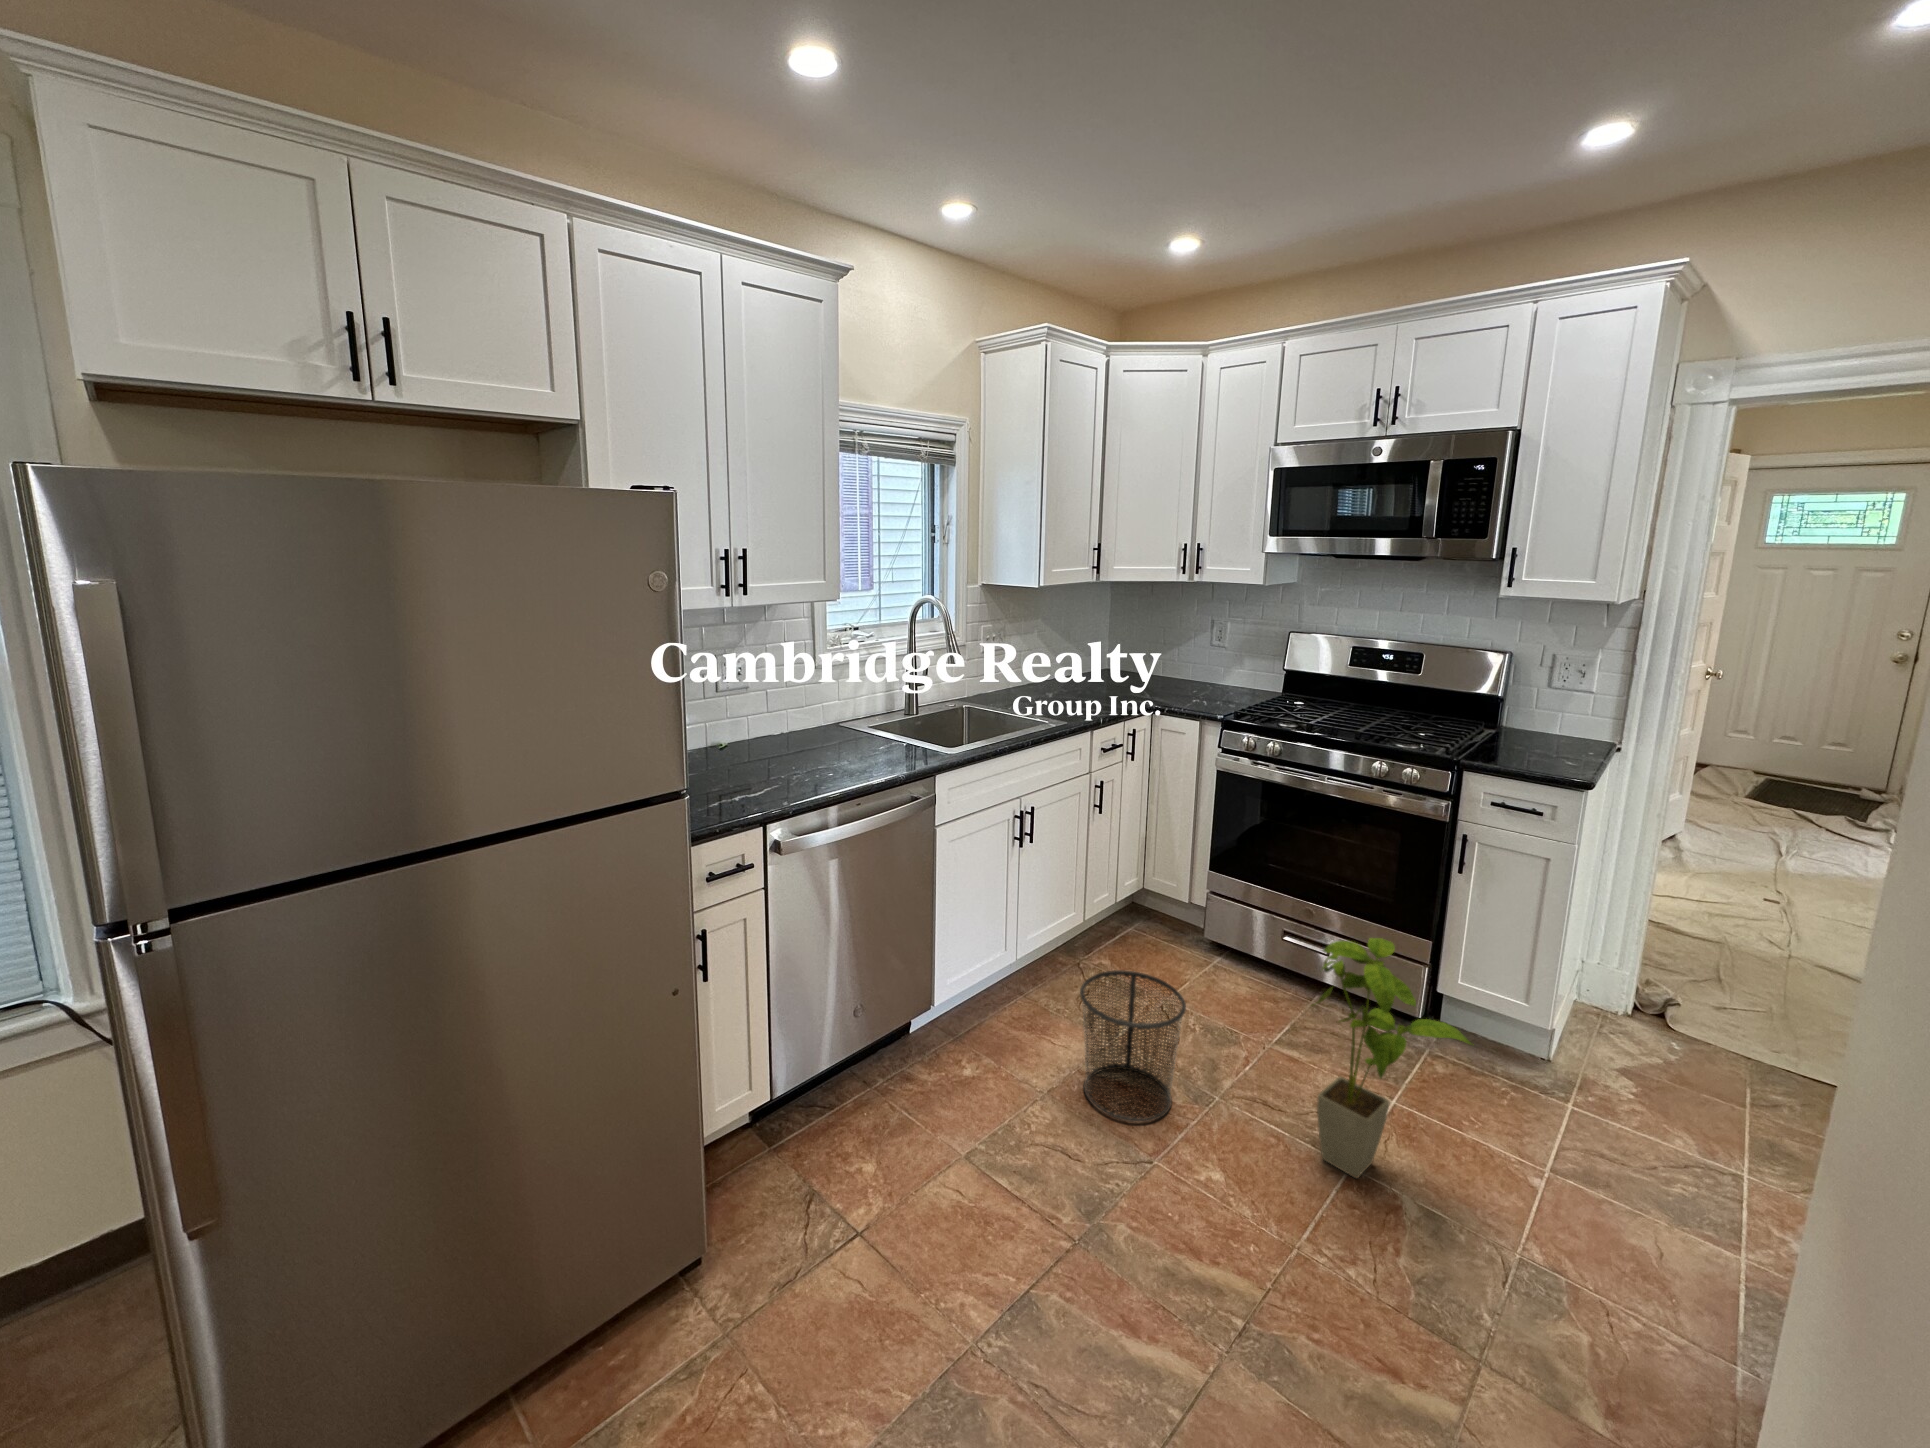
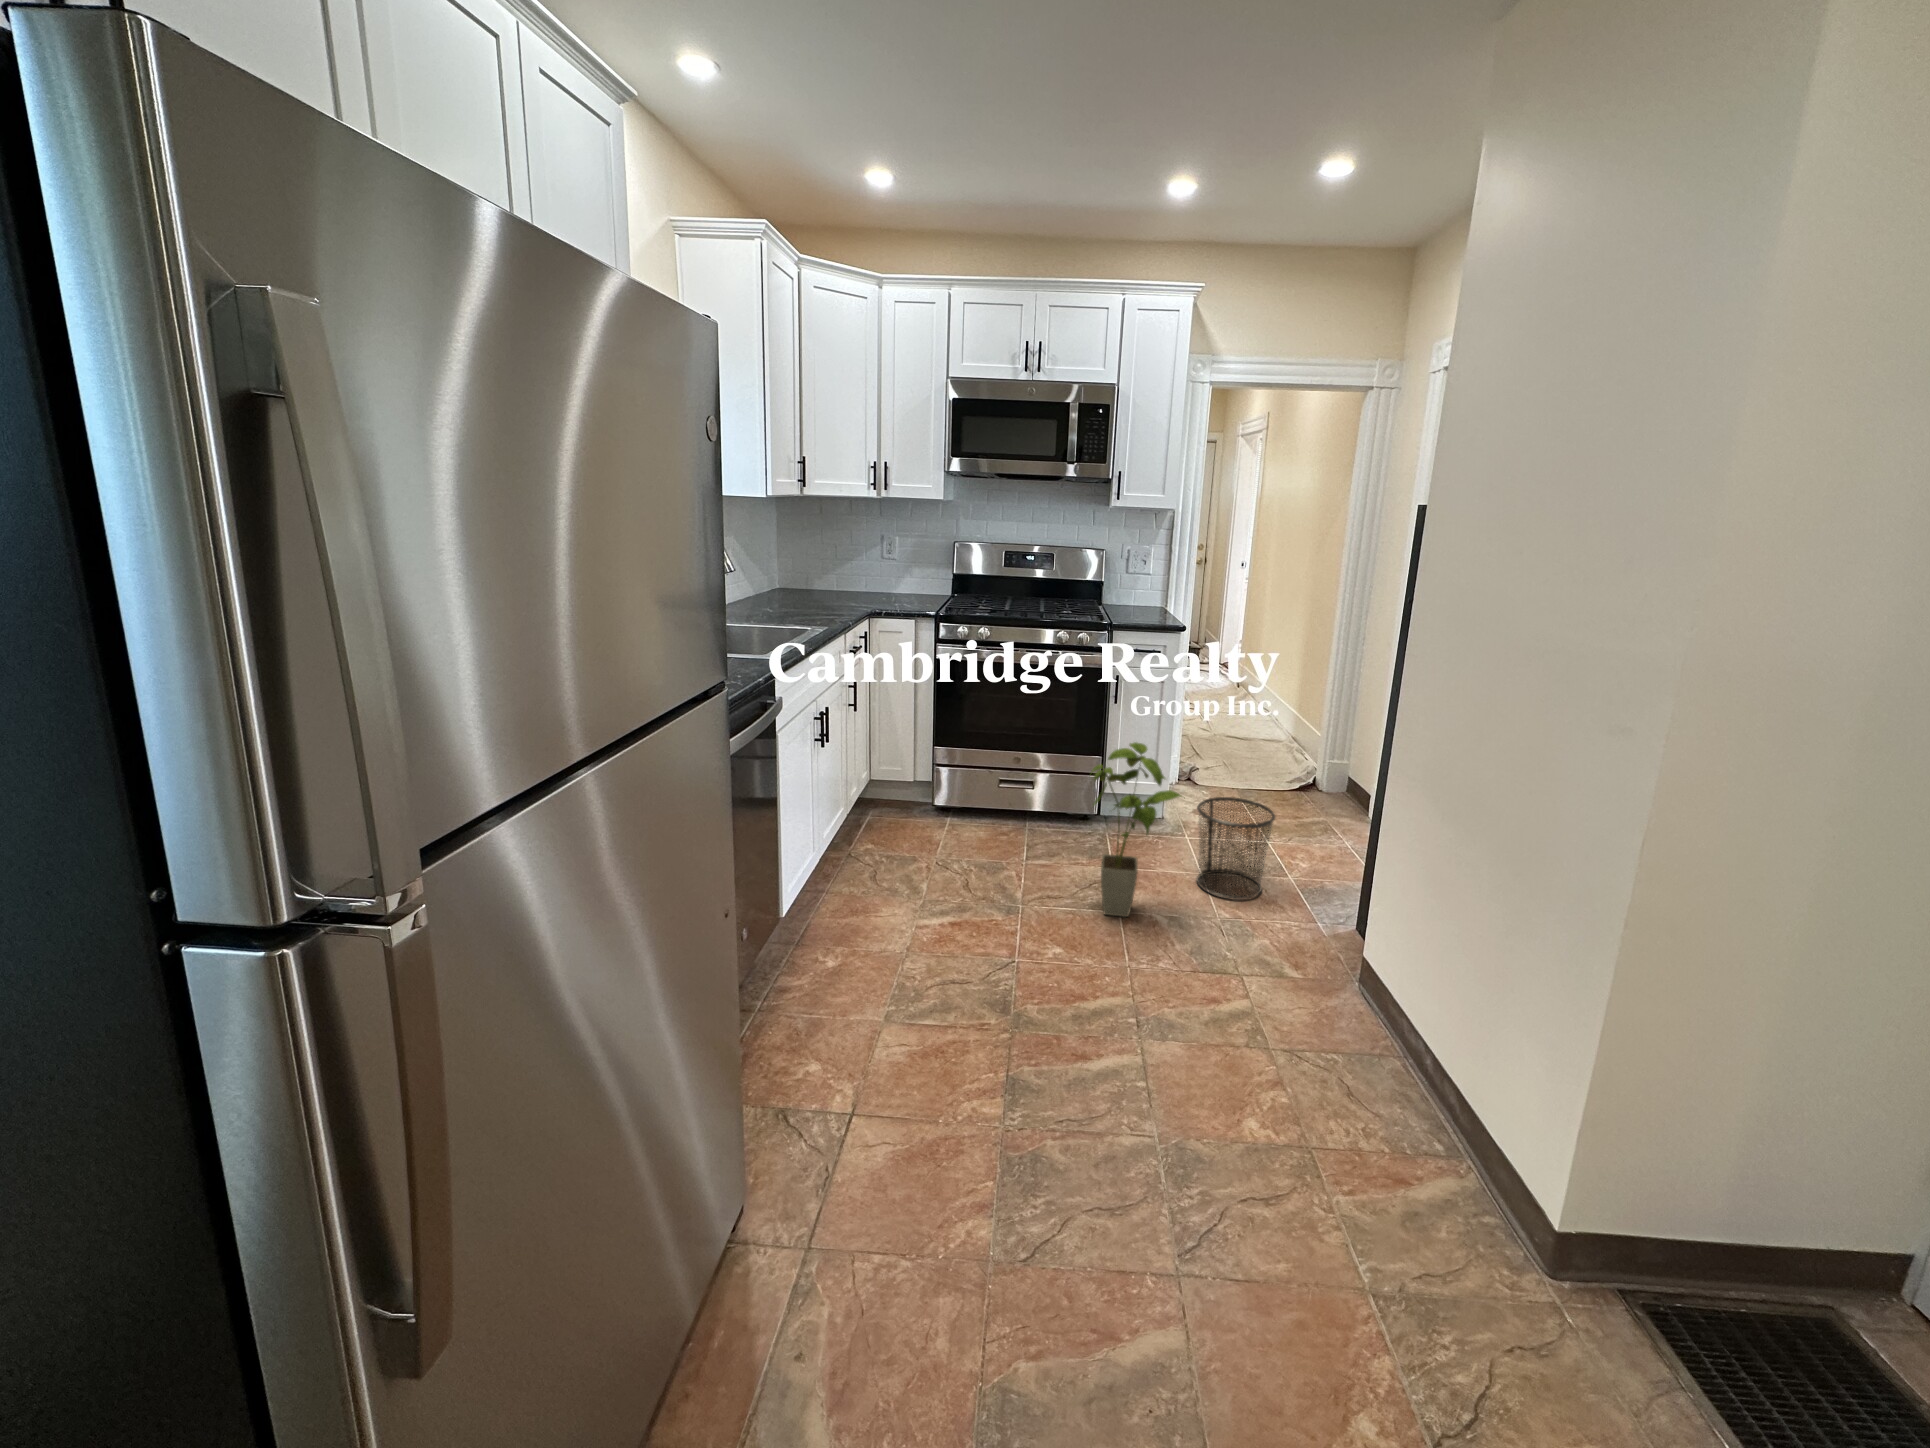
waste bin: present [1080,970,1186,1122] -> present [1197,797,1275,900]

